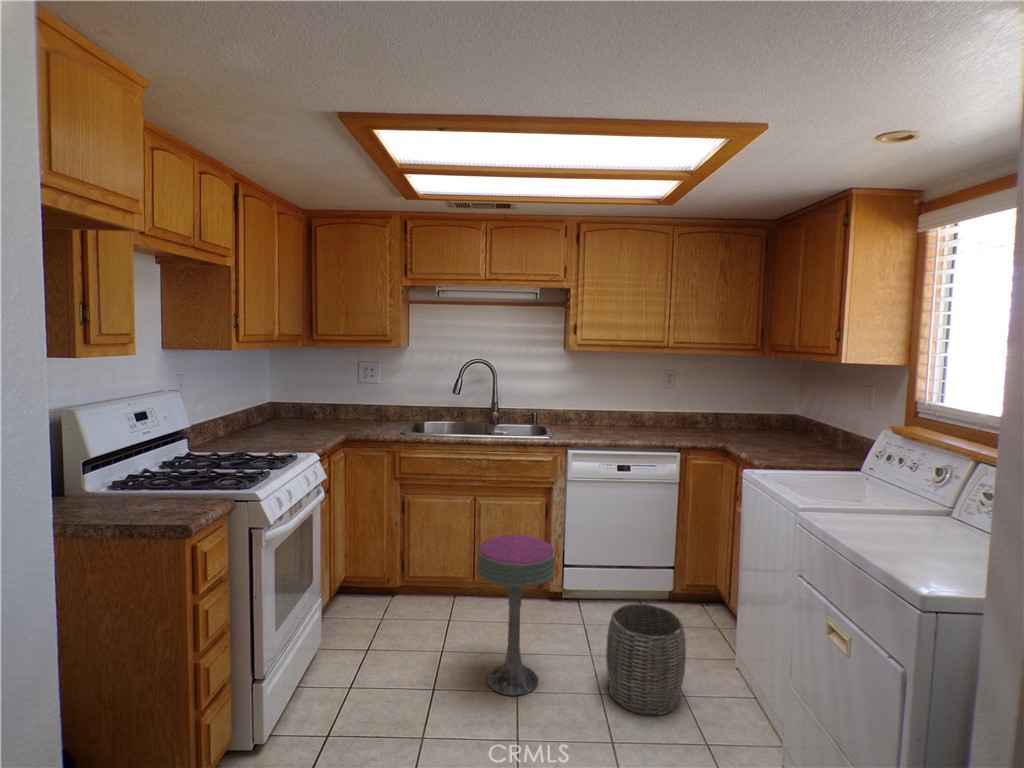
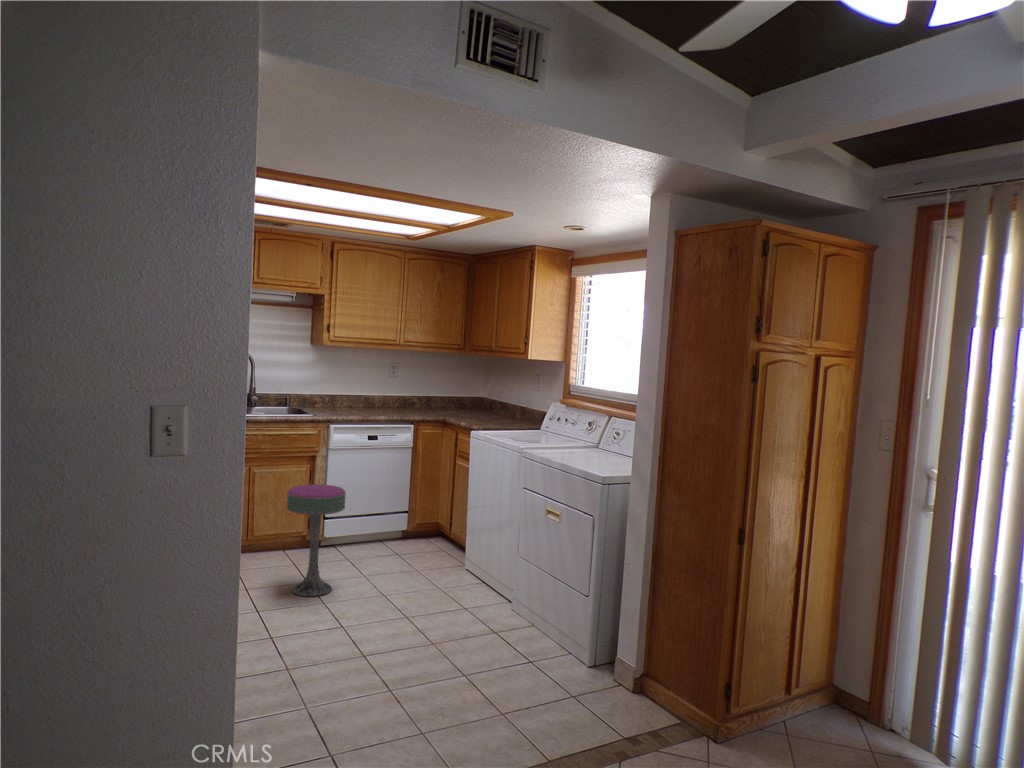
woven basket: present [606,604,686,715] -> none [379,524,432,590]

